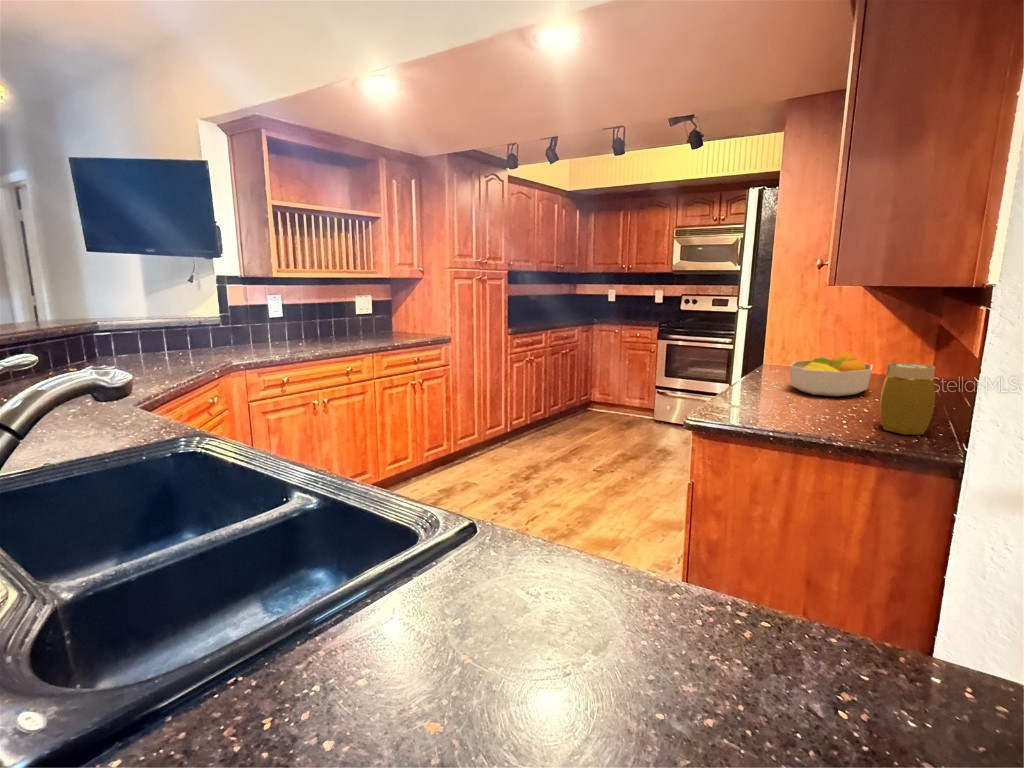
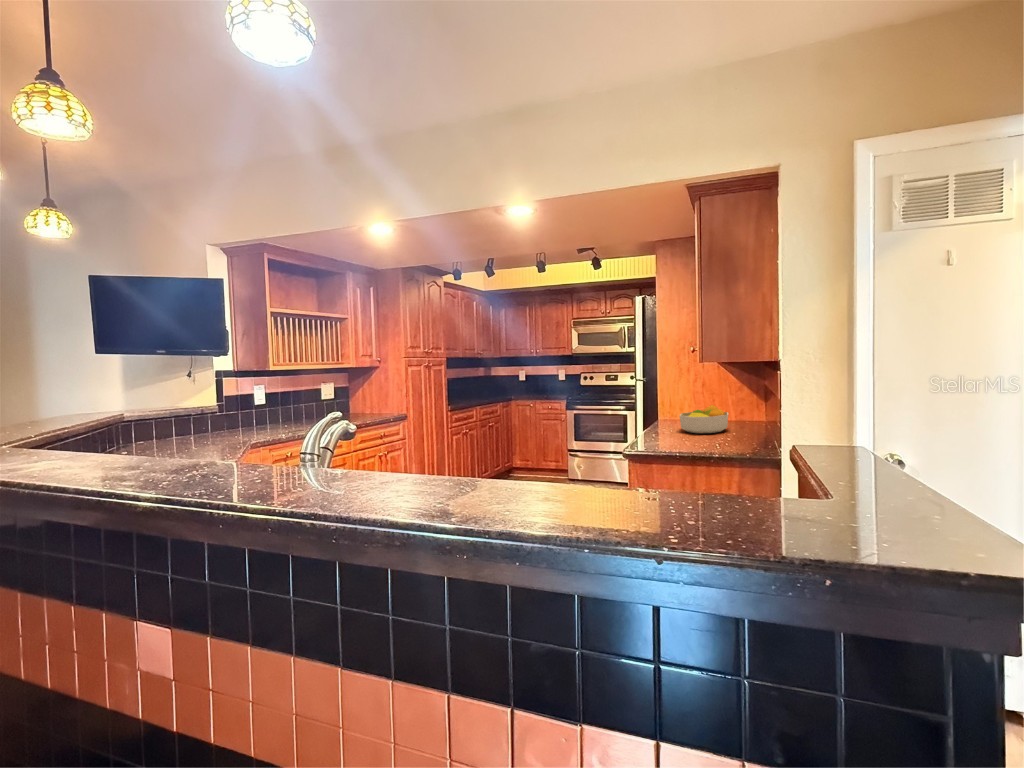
jar: present [880,363,935,434] -> none [736,407,765,448]

